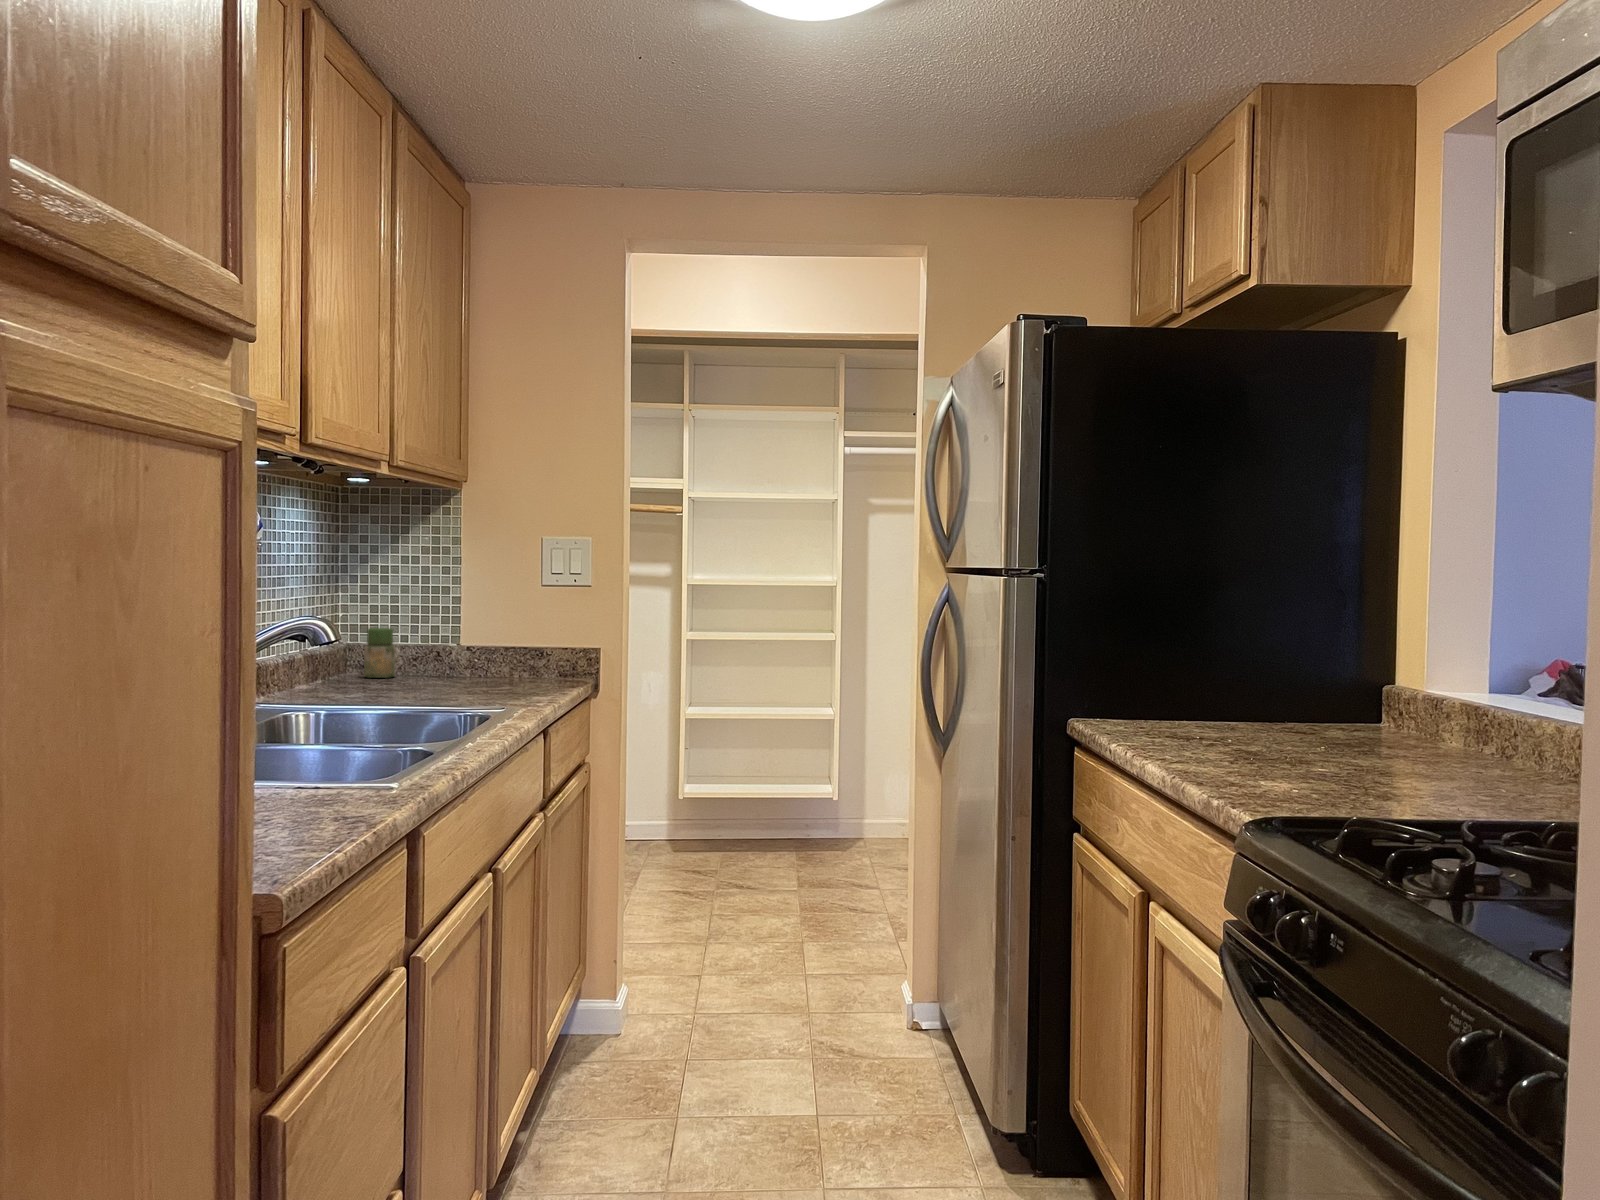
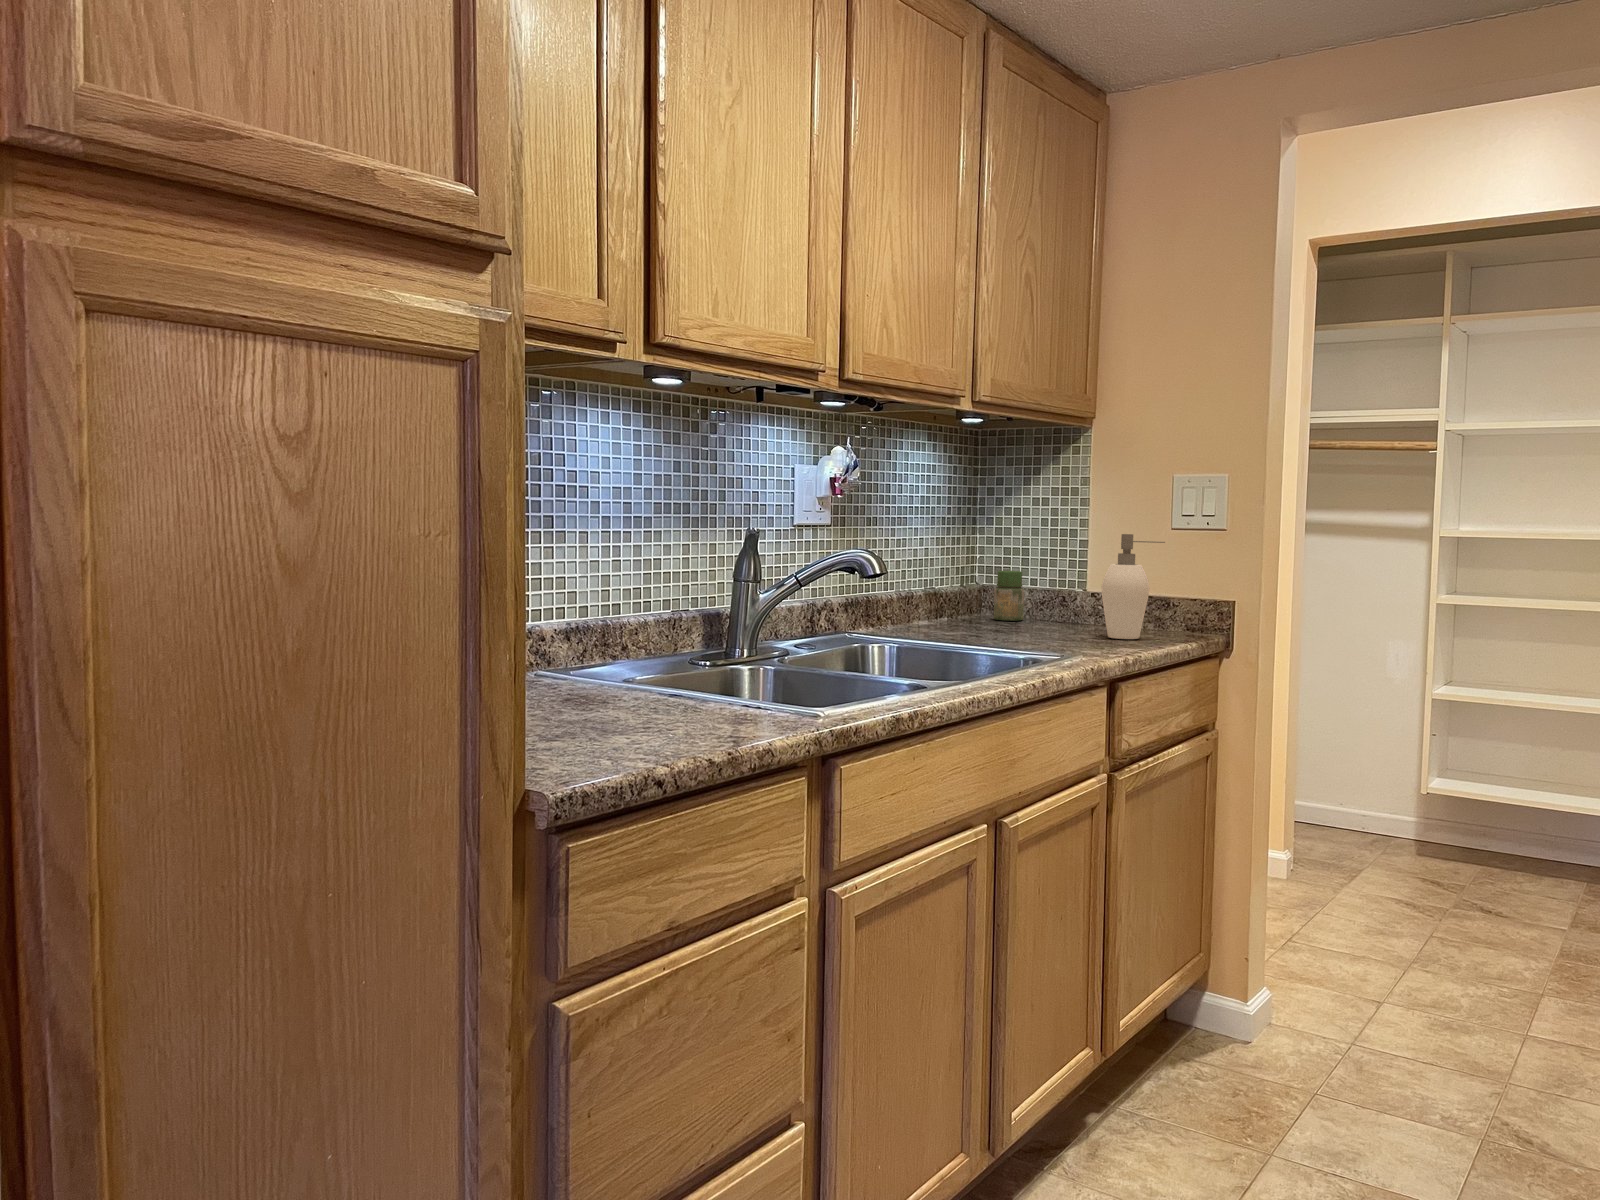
soap dispenser: none [497,593,554,689] -> present [1102,534,1165,639]

